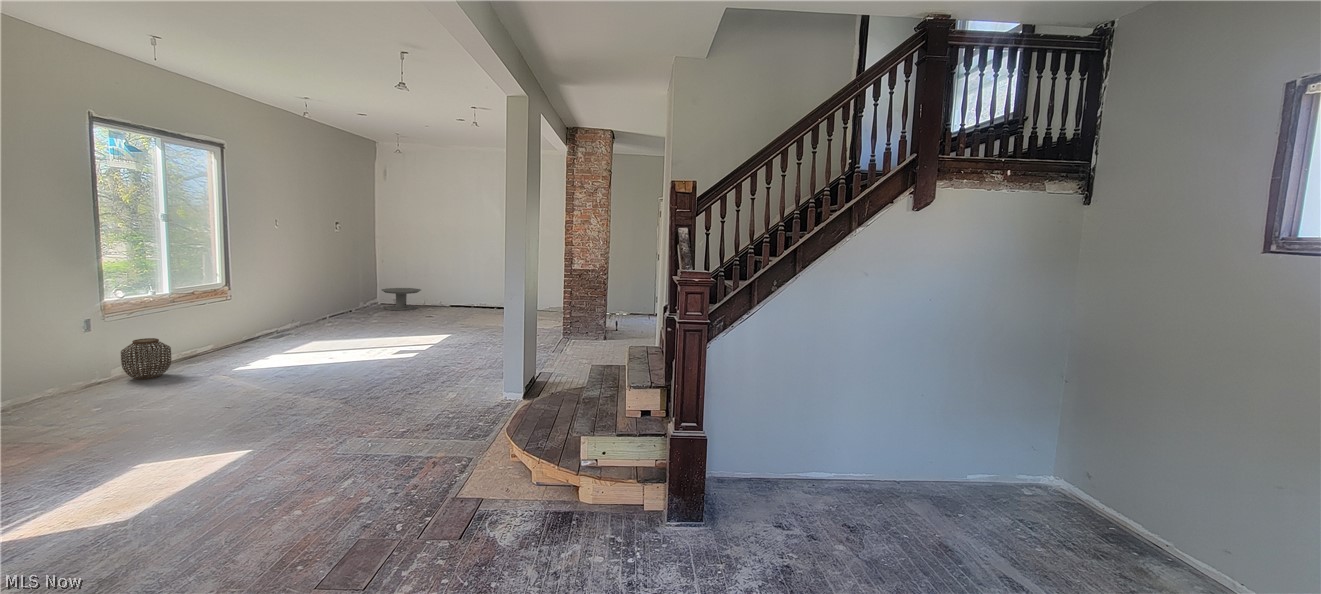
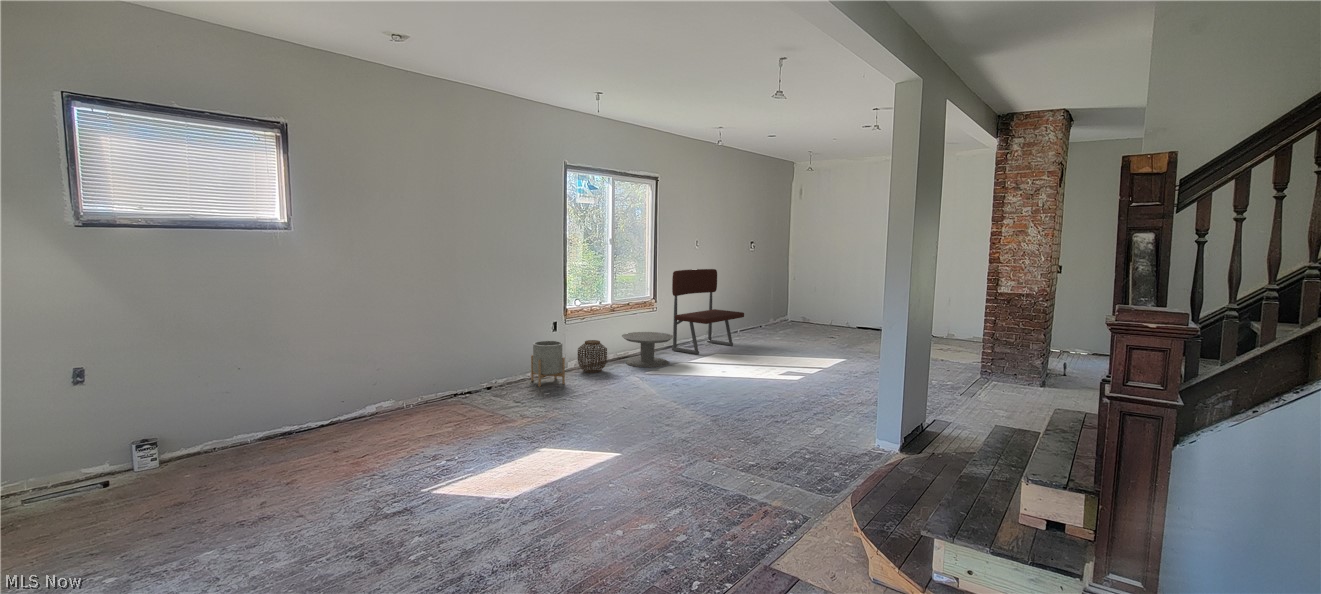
bench: none [251,250,343,343] -> present [672,269,744,355]
side table: present [382,288,421,310] -> present [622,332,674,368]
planter: none [41,344,110,406] -> present [531,341,565,387]

